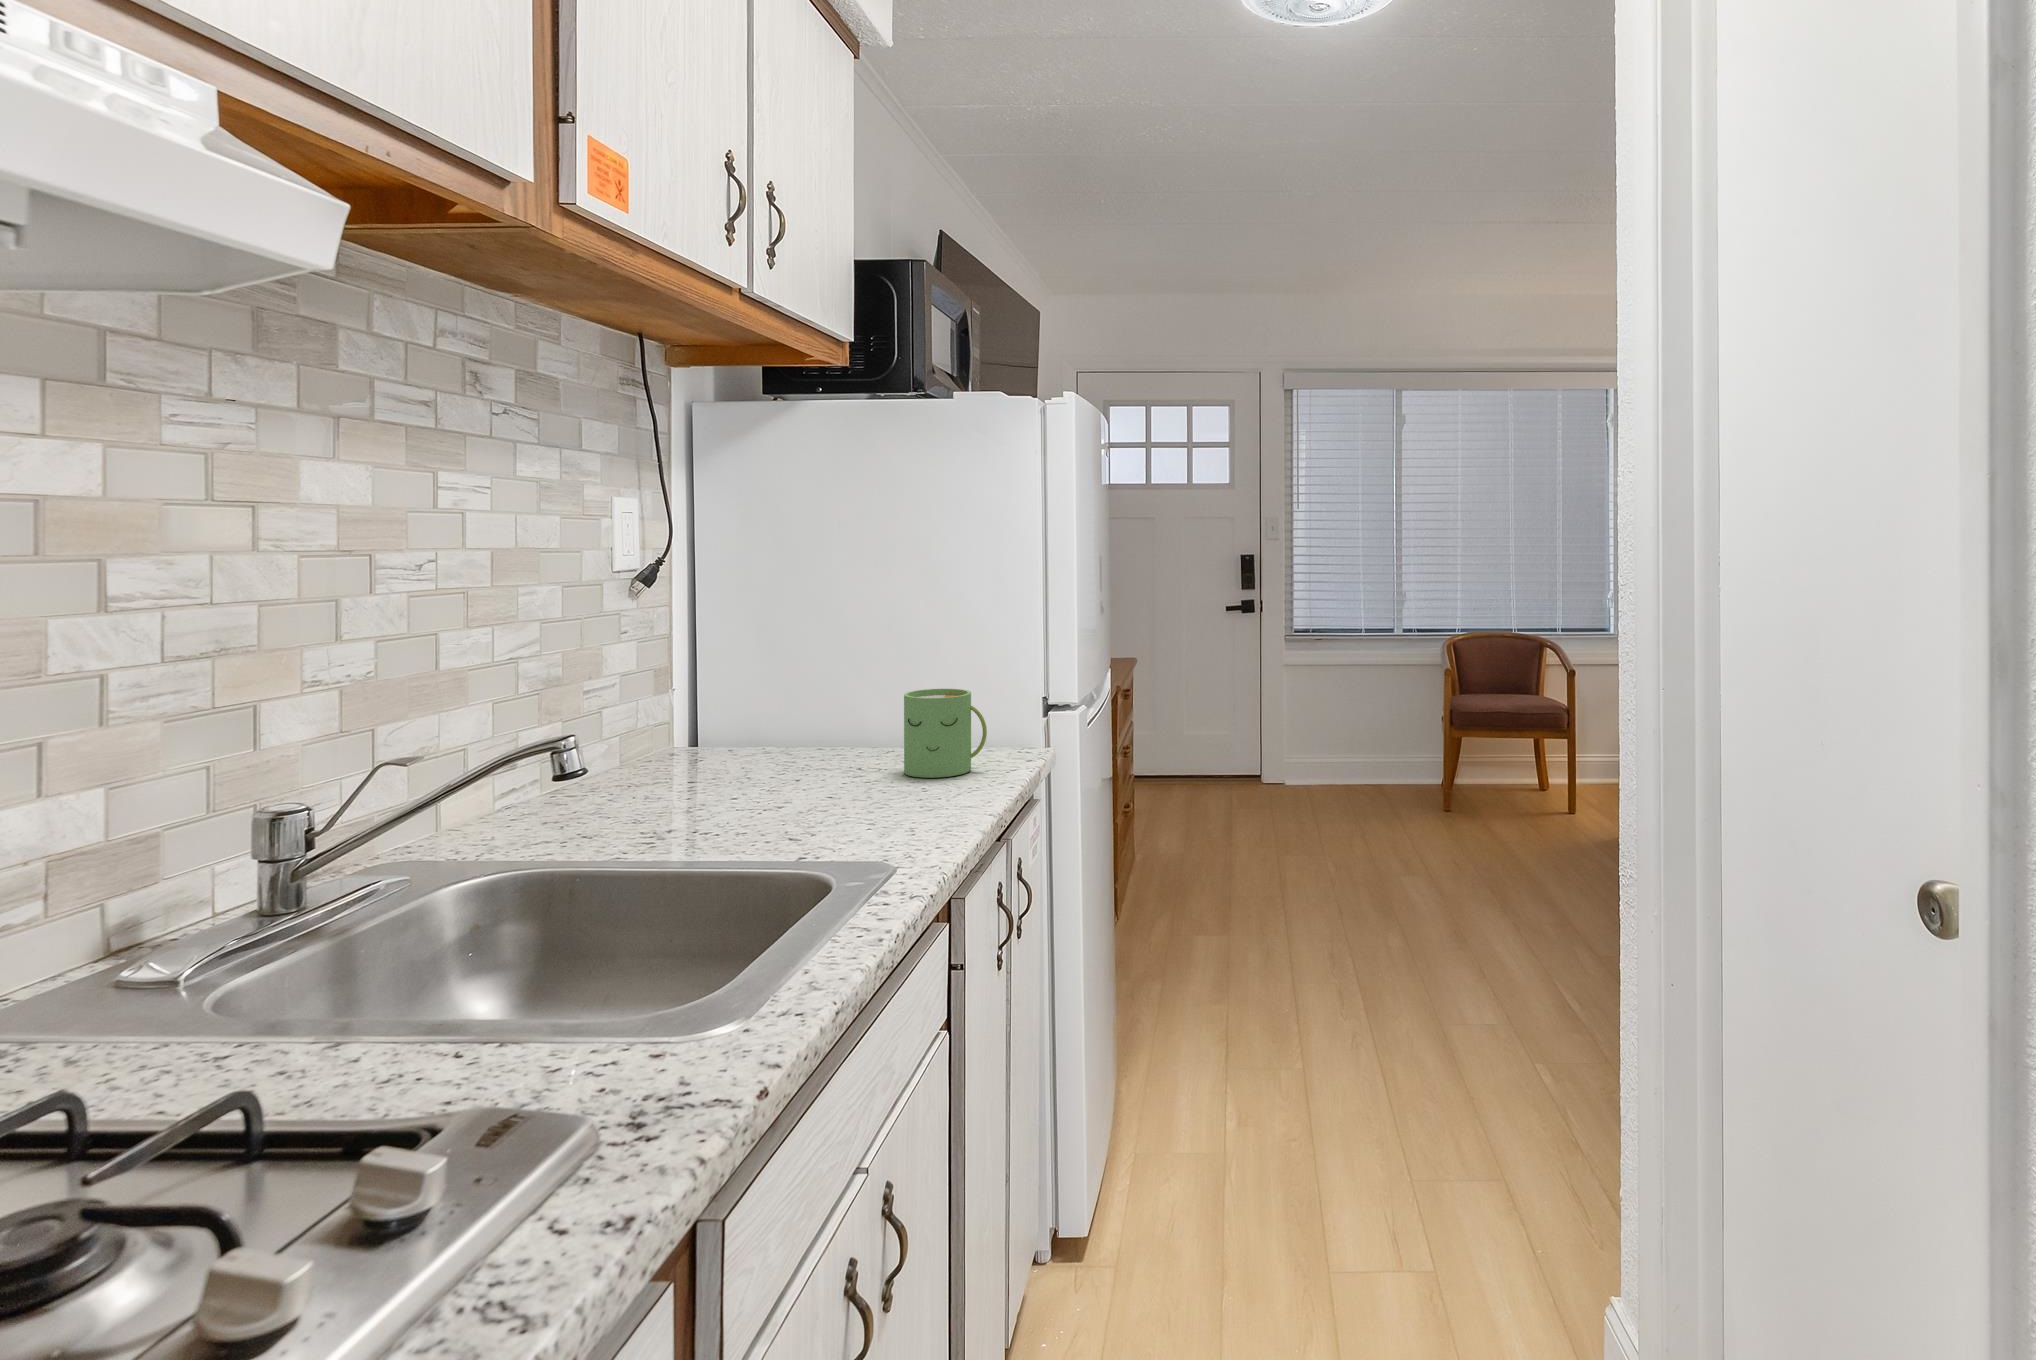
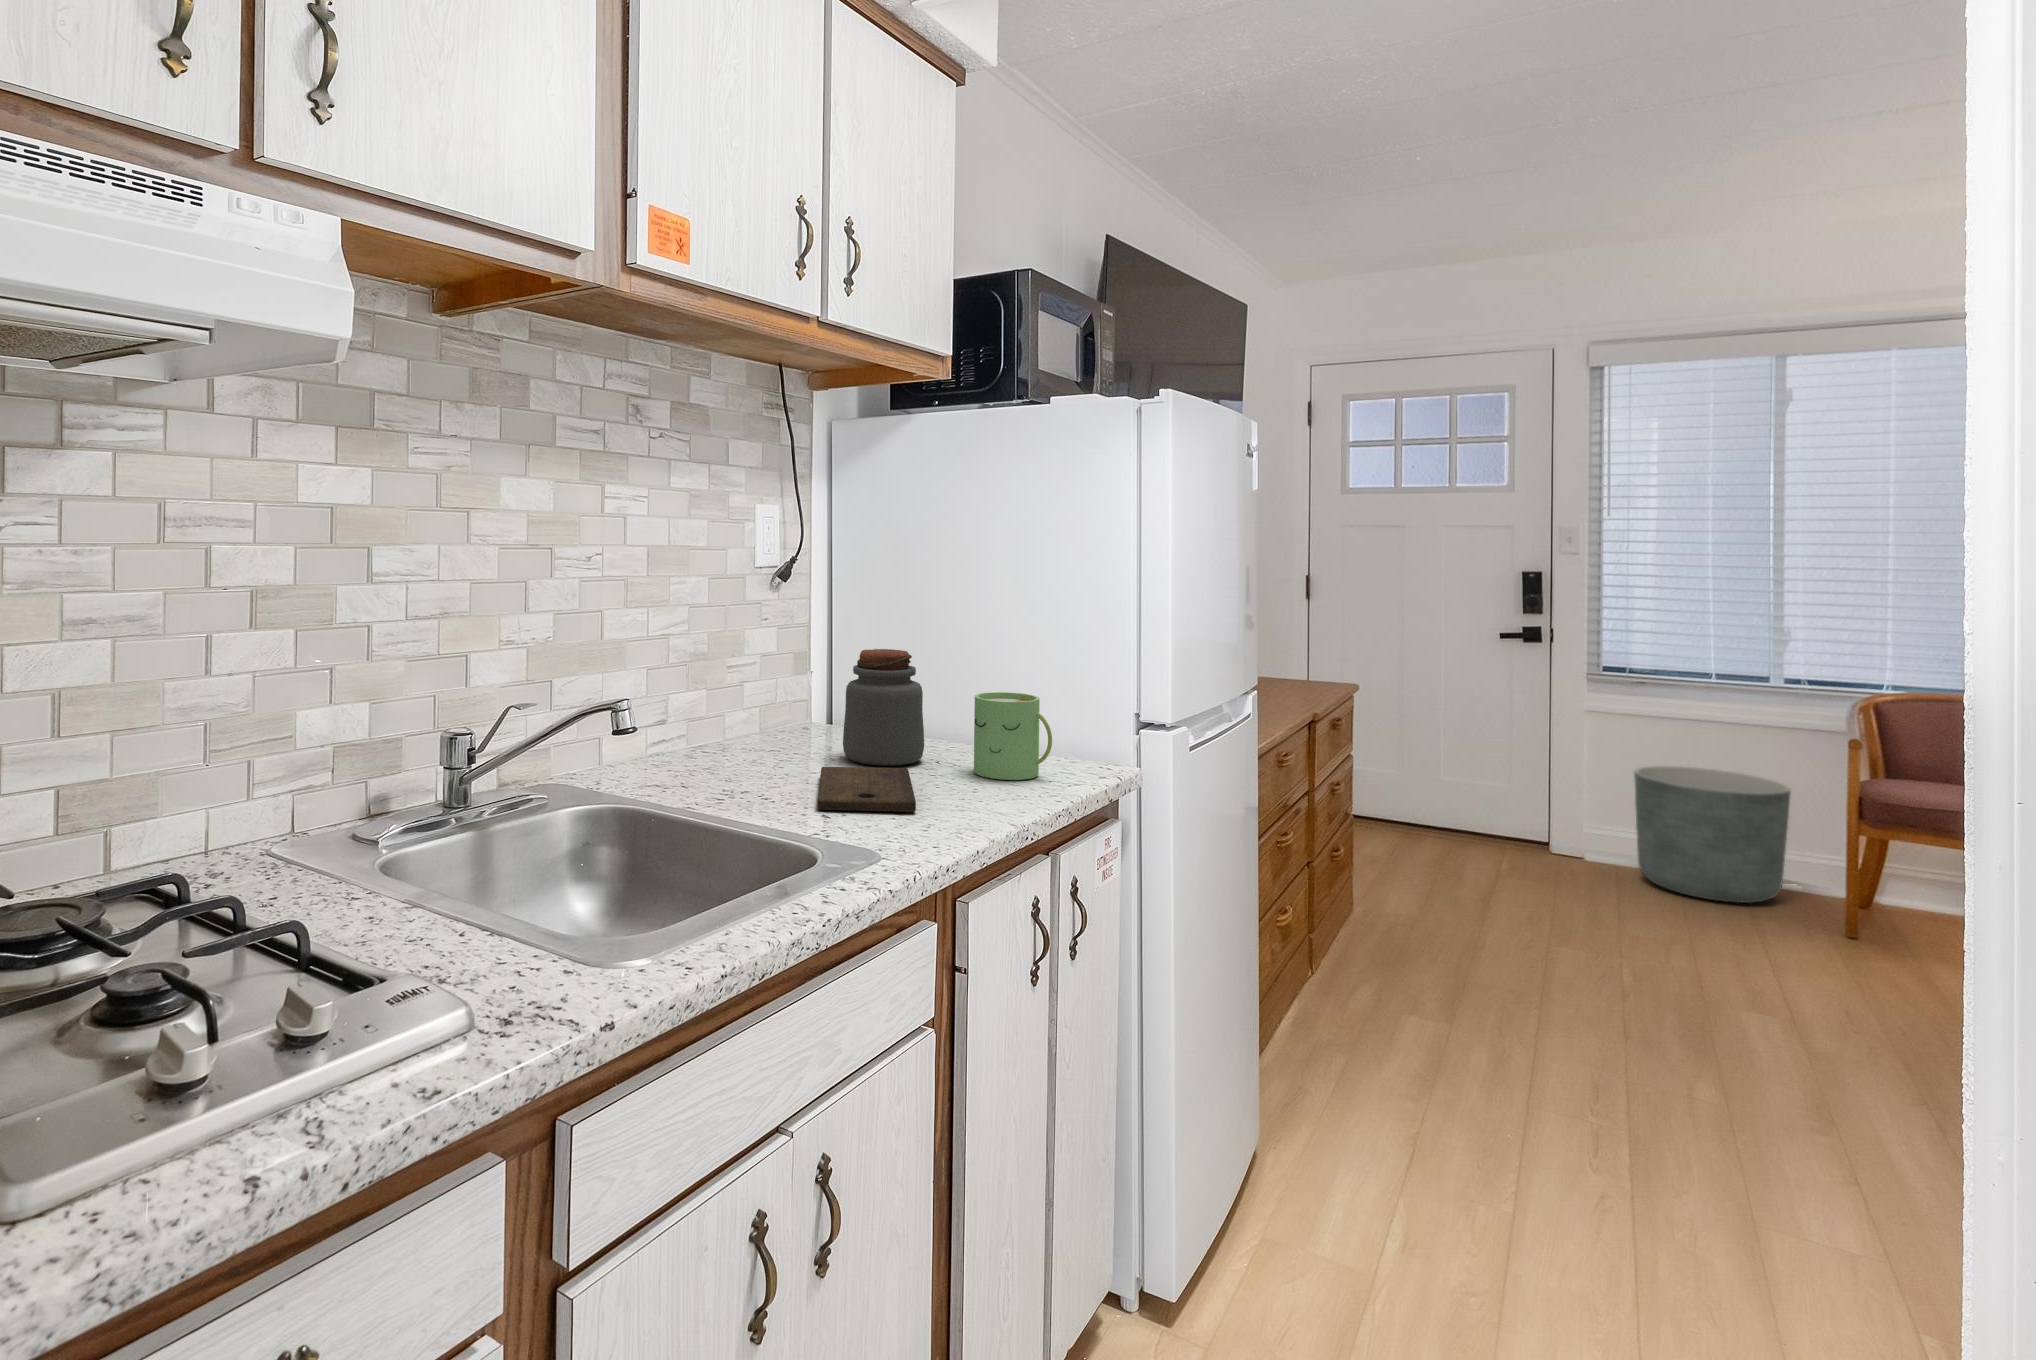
jar: none [750,655,845,782] -> present [843,649,924,766]
planter: none [1321,704,1417,805] -> present [1634,766,1791,903]
cutting board: none [747,779,887,835] -> present [818,767,916,812]

